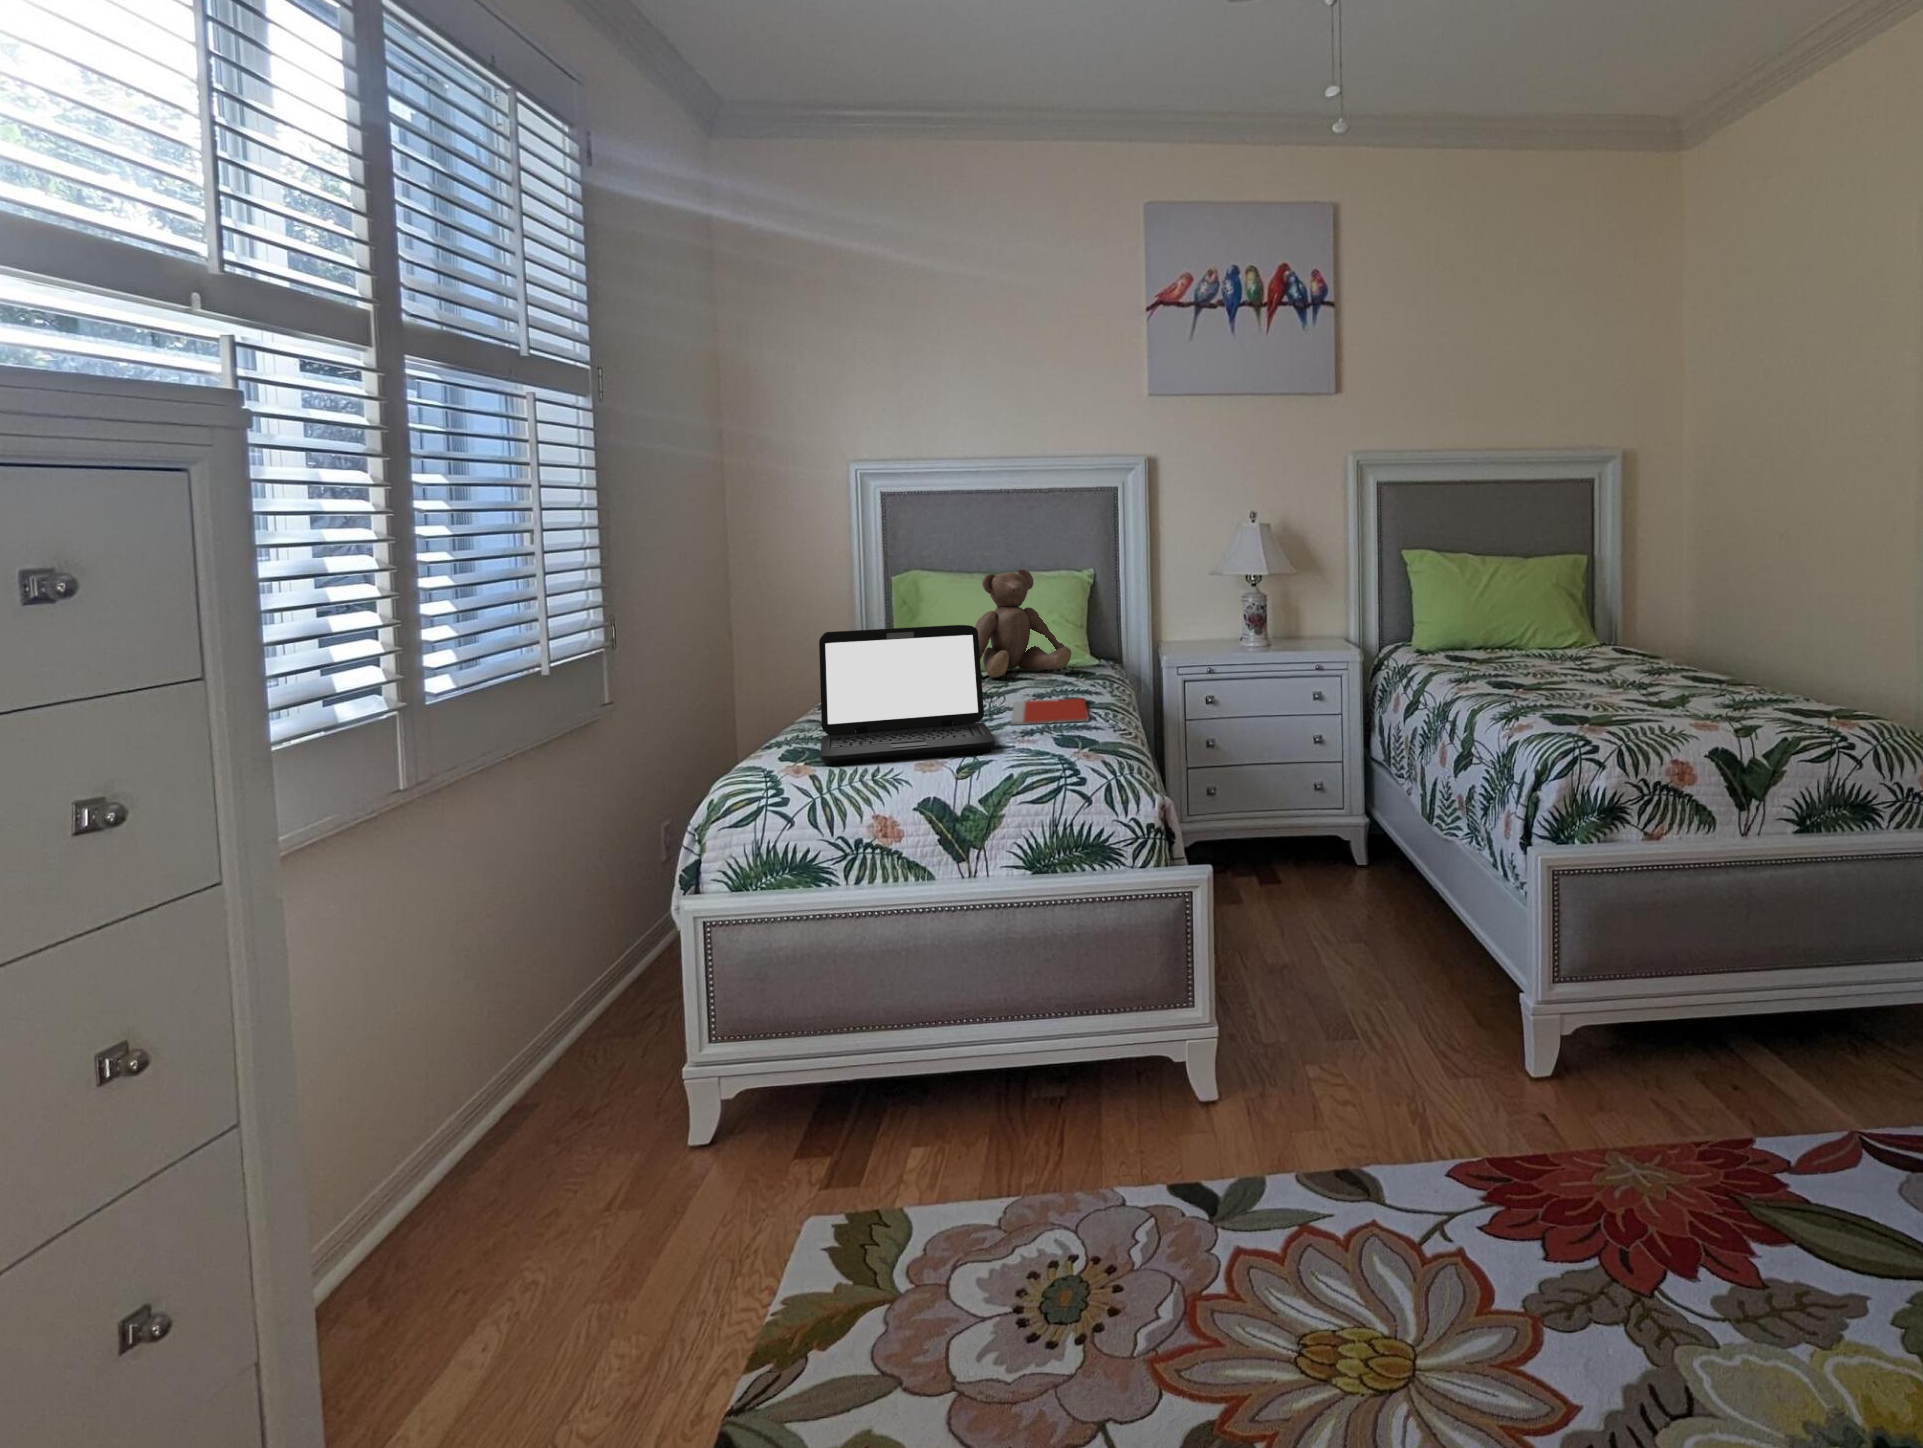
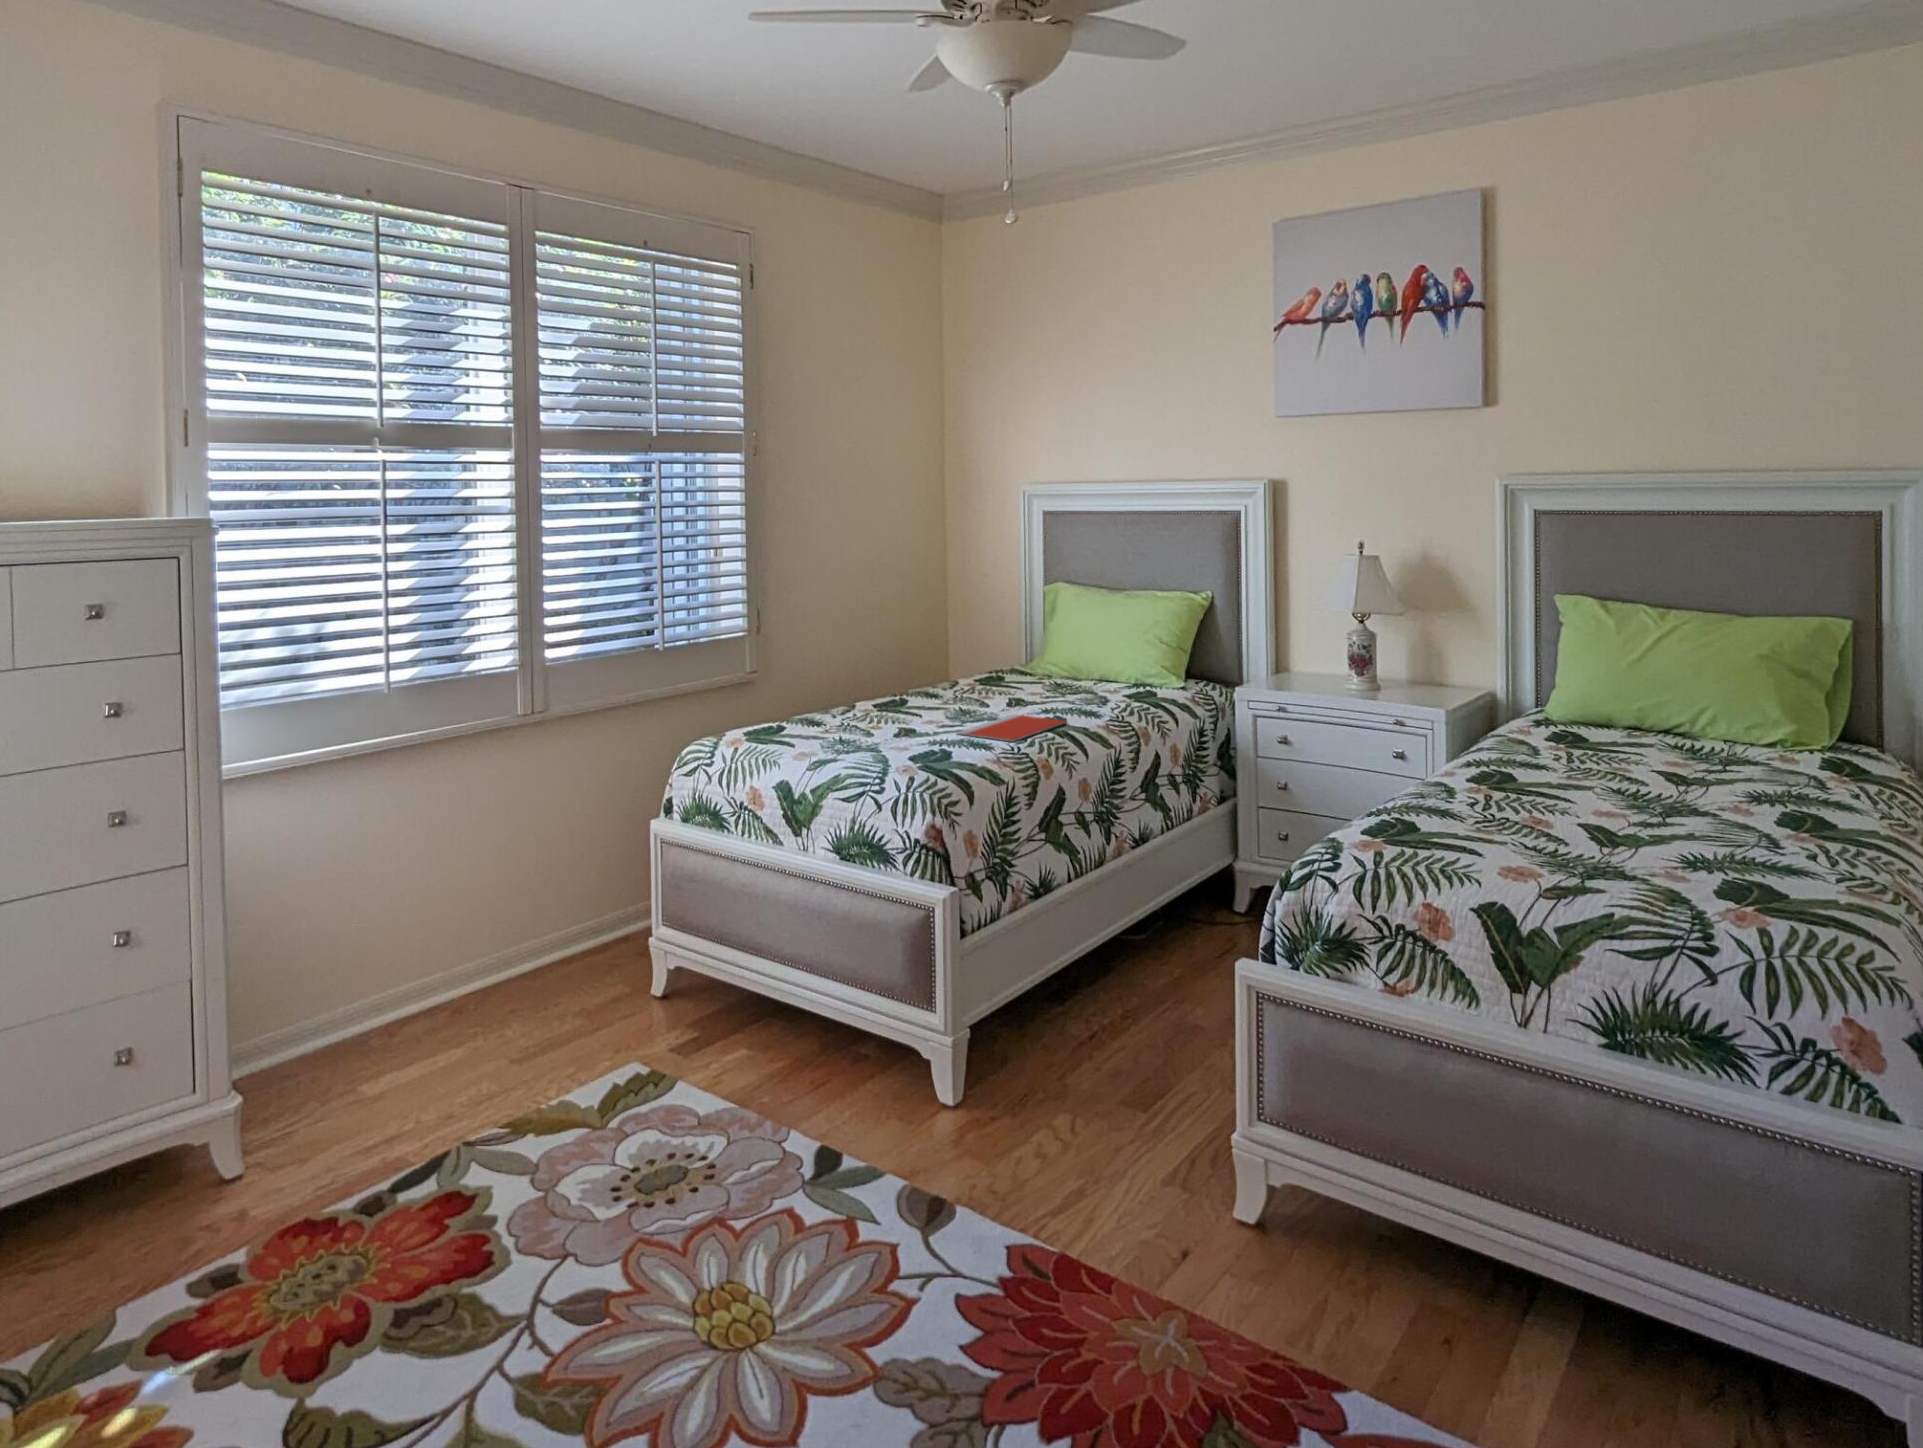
teddy bear: present [975,569,1071,678] -> none [1056,591,1159,689]
laptop: present [819,625,996,766] -> none [773,641,929,752]

